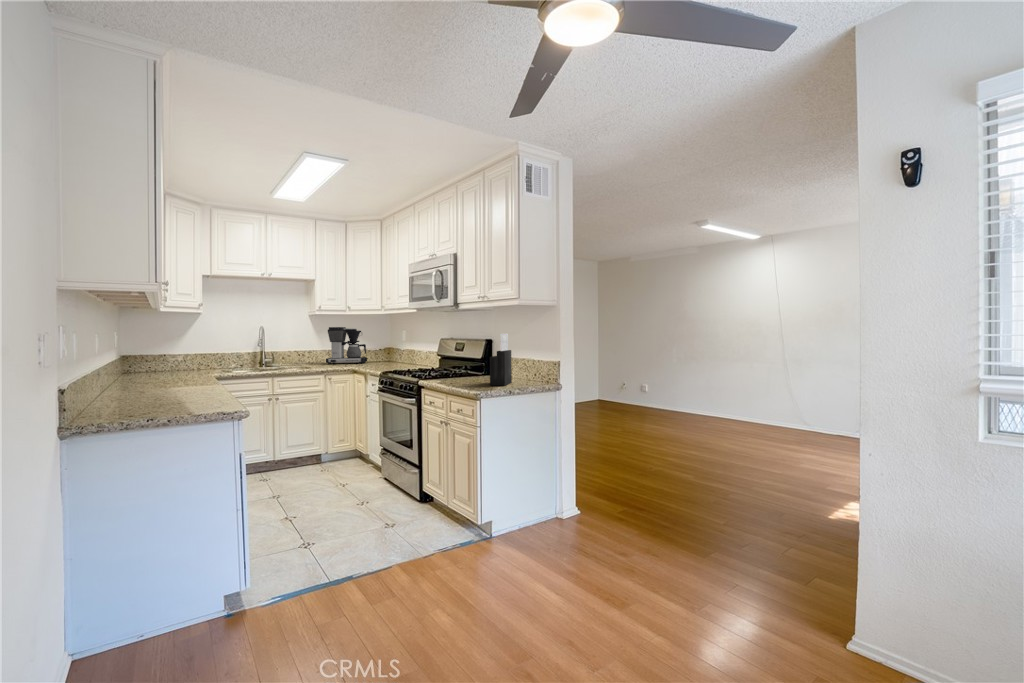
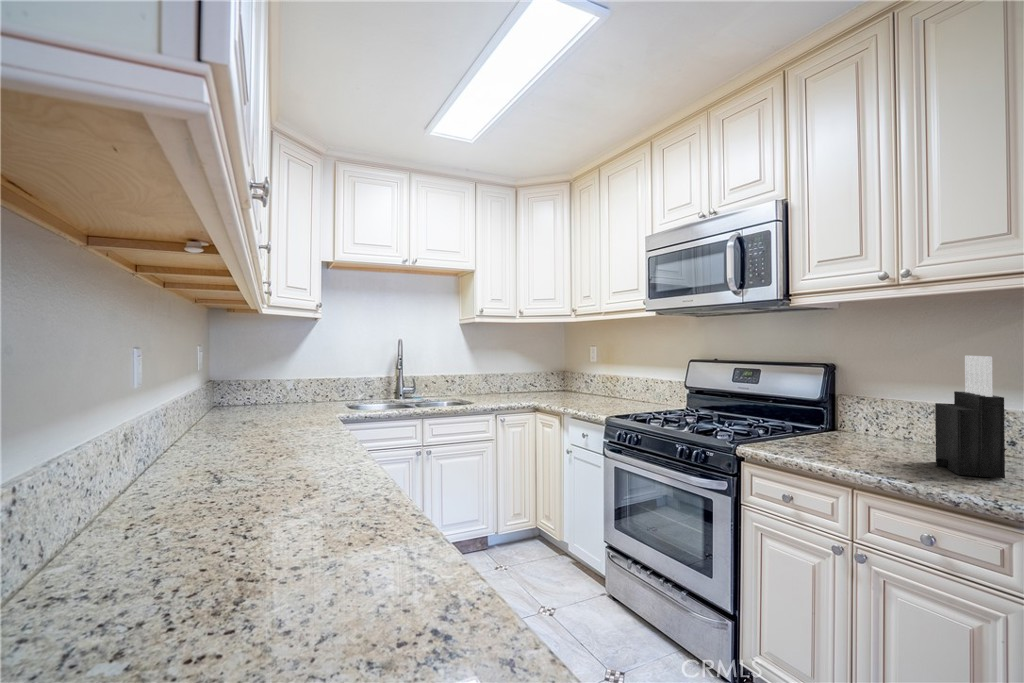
coffee maker: present [326,327,367,364] -> none [483,340,538,394]

